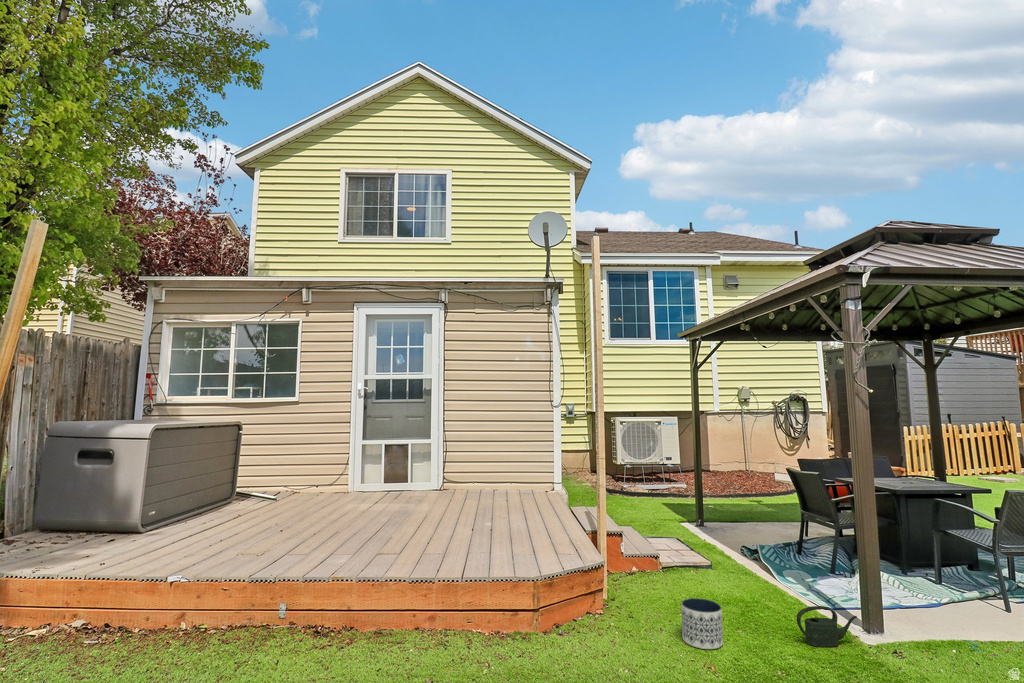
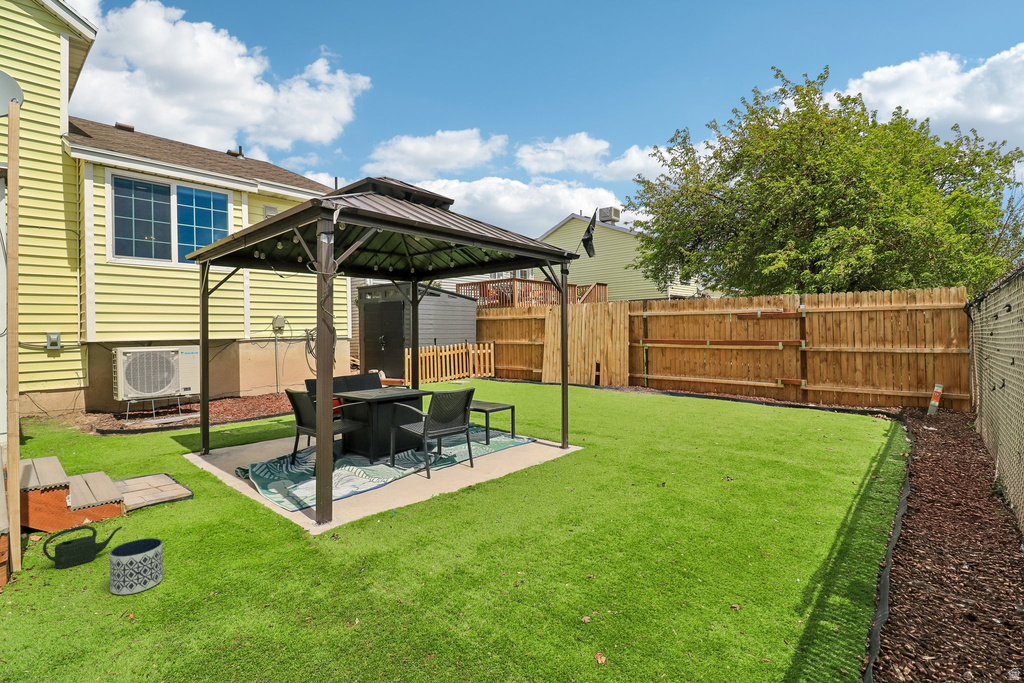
watering can: present [797,606,857,647] -> present [43,526,122,569]

